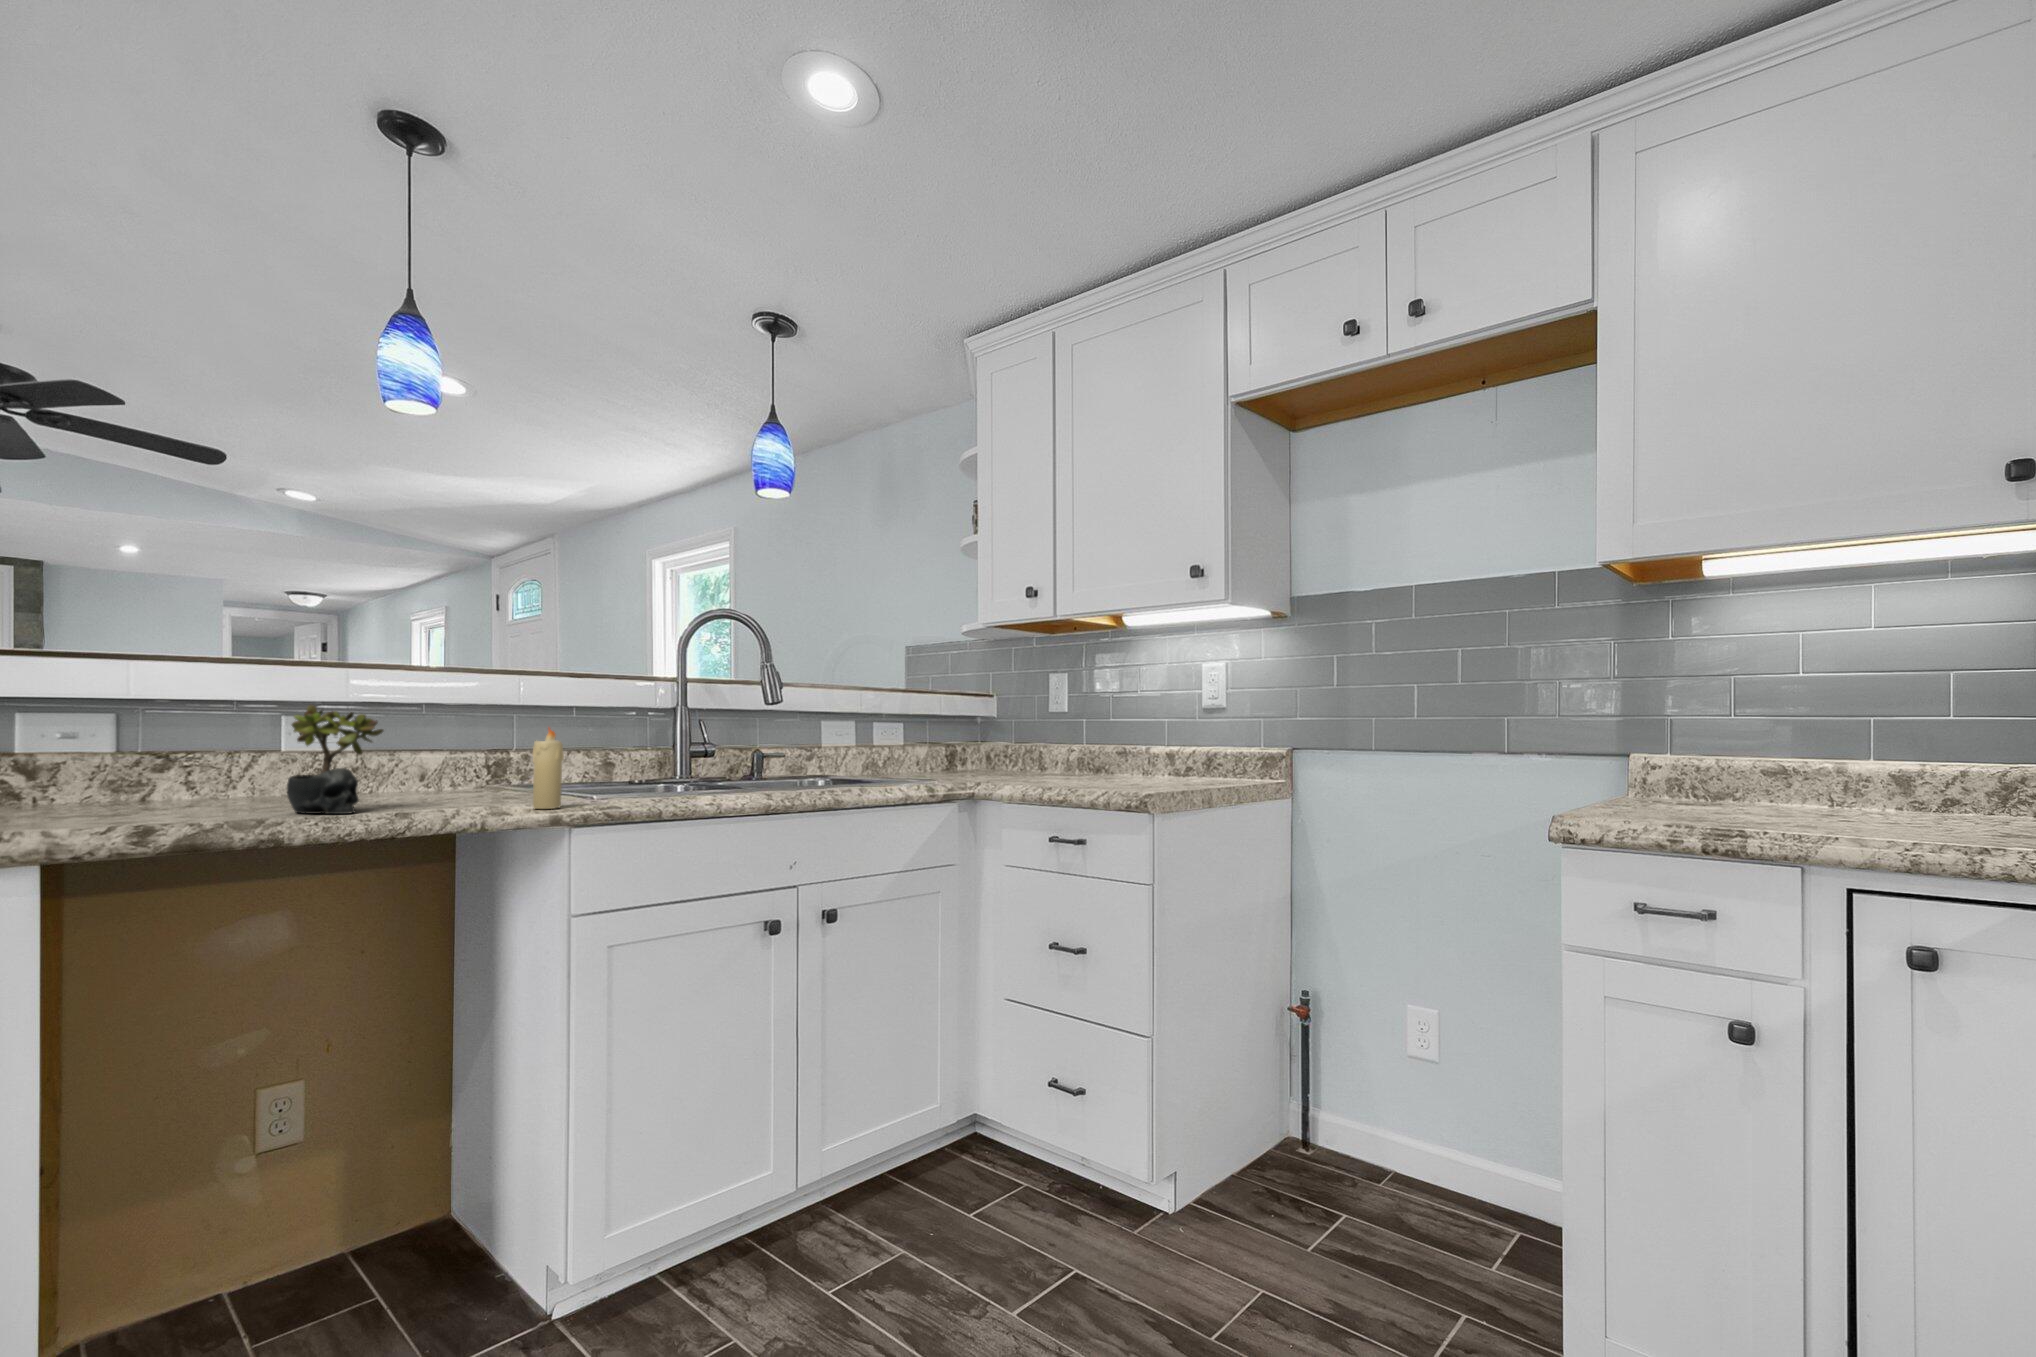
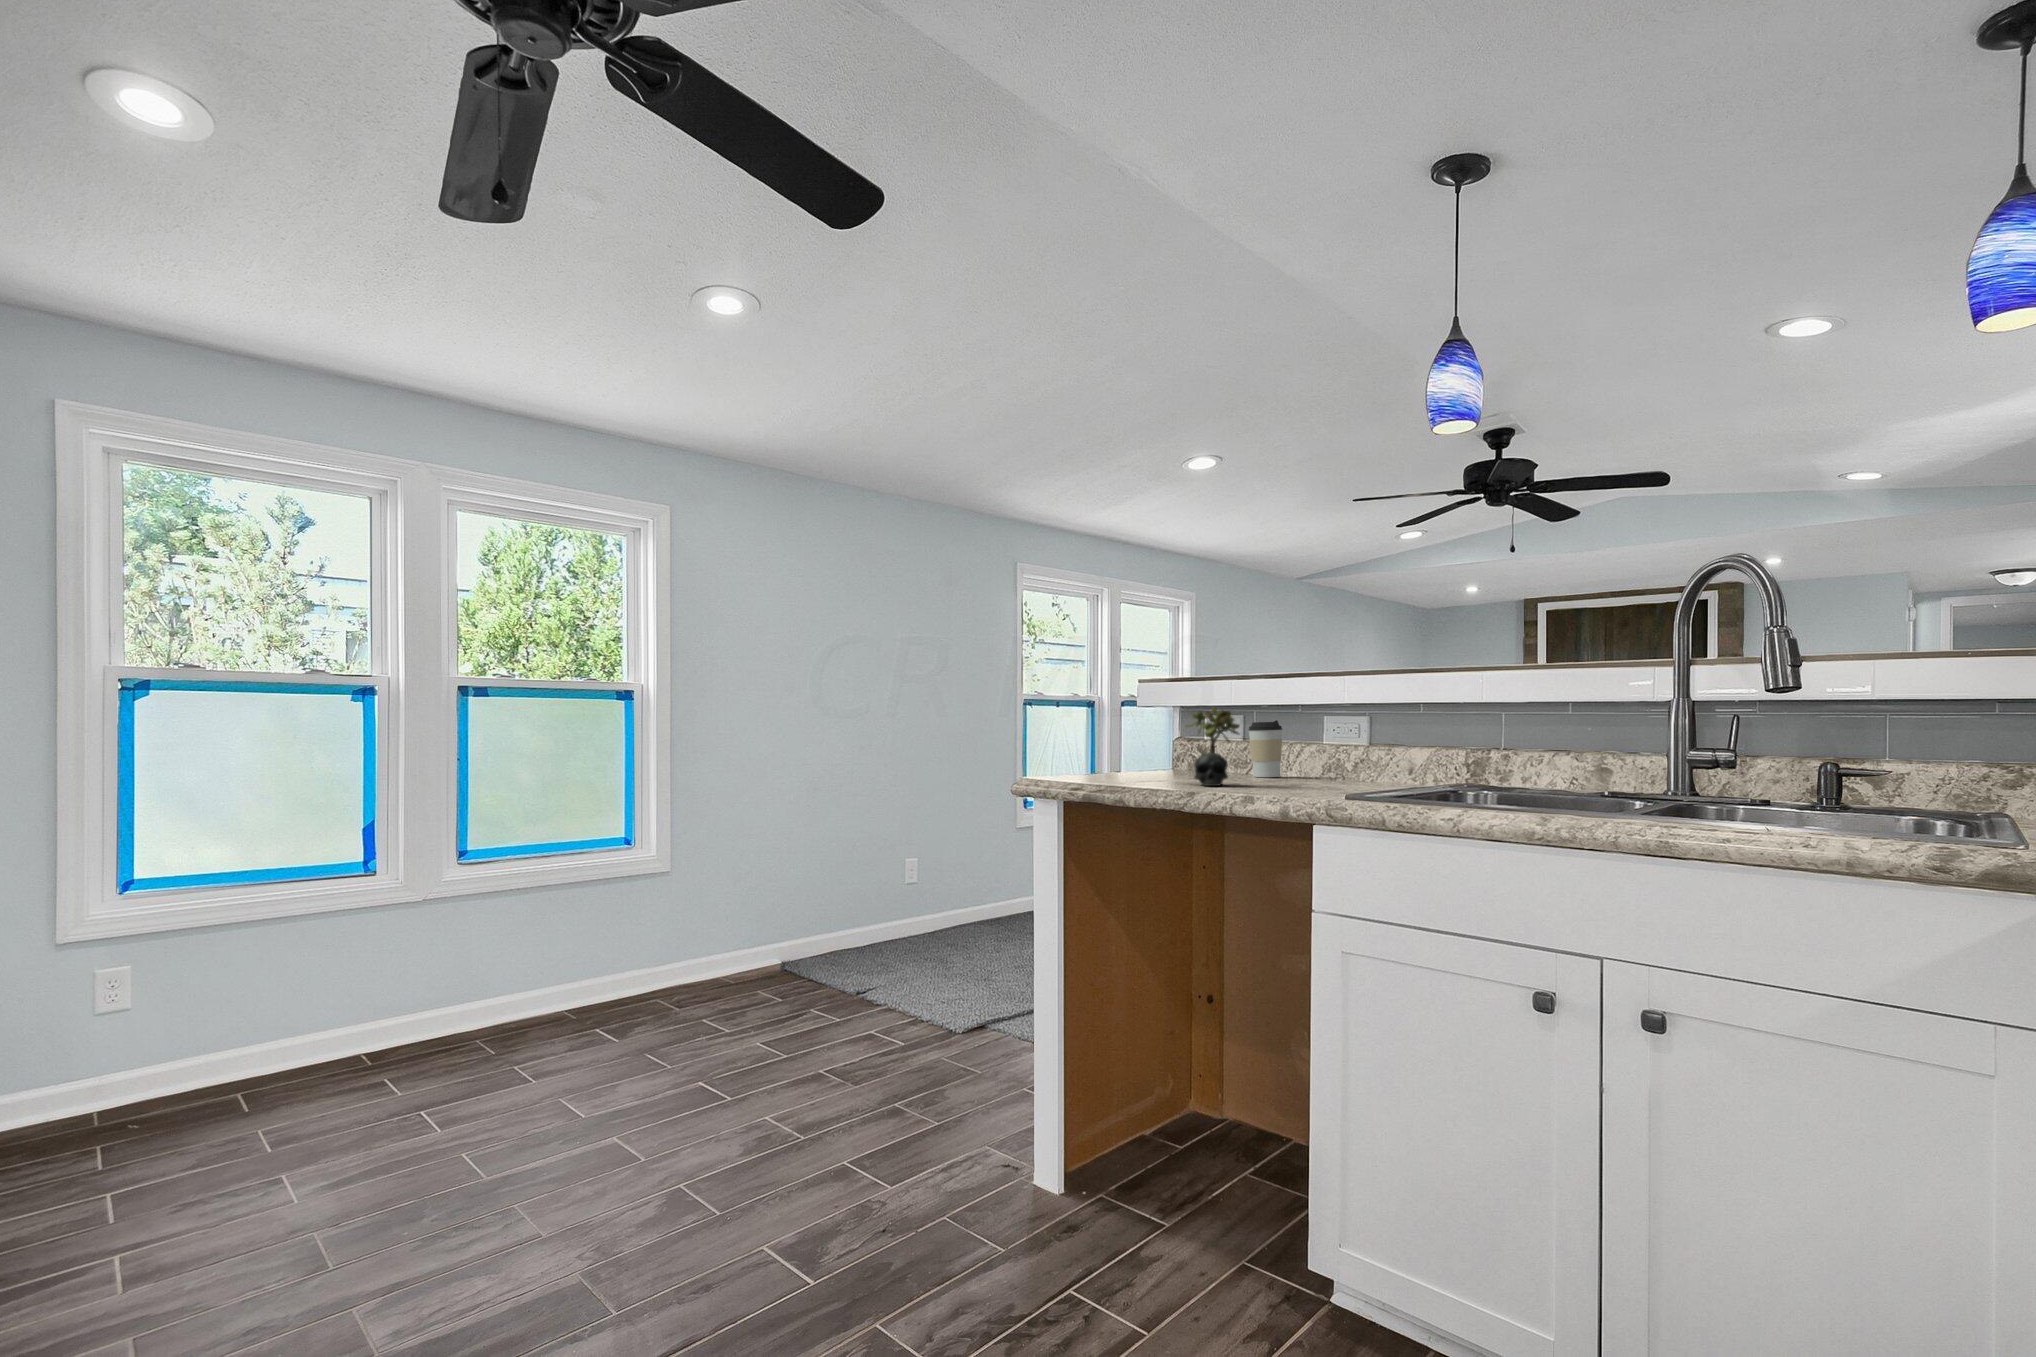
coffee cup: none [166,721,231,802] -> present [1248,720,1282,777]
candle: present [533,728,564,809] -> none [1288,721,1315,797]

